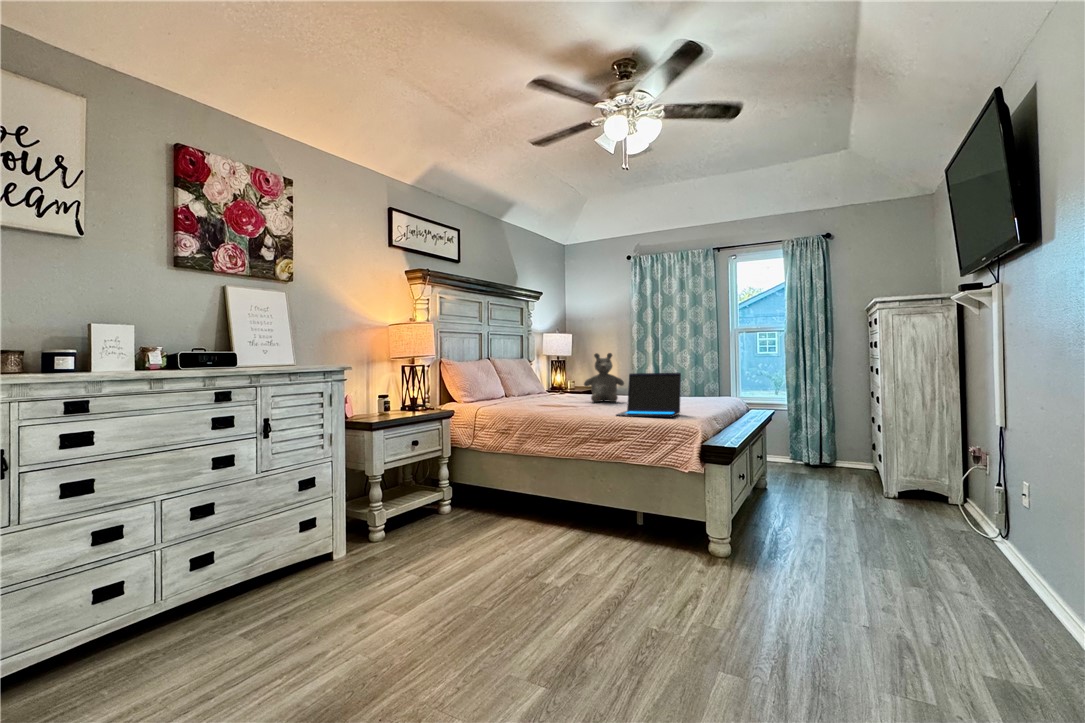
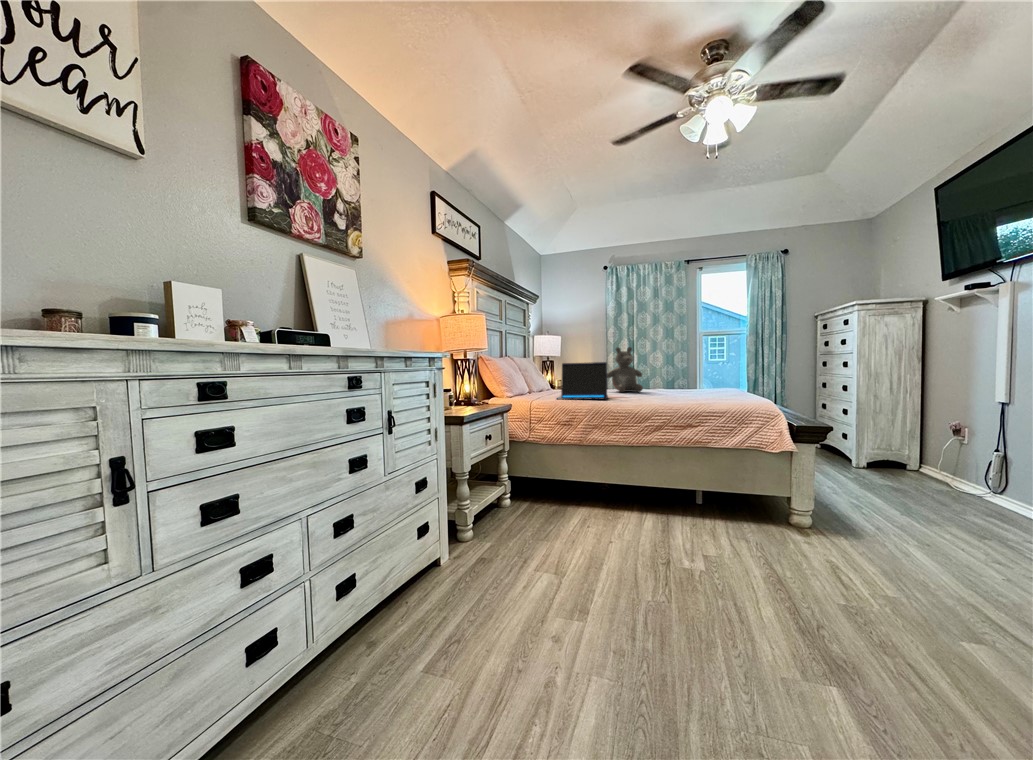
laptop: present [616,373,681,417] -> present [557,362,608,400]

